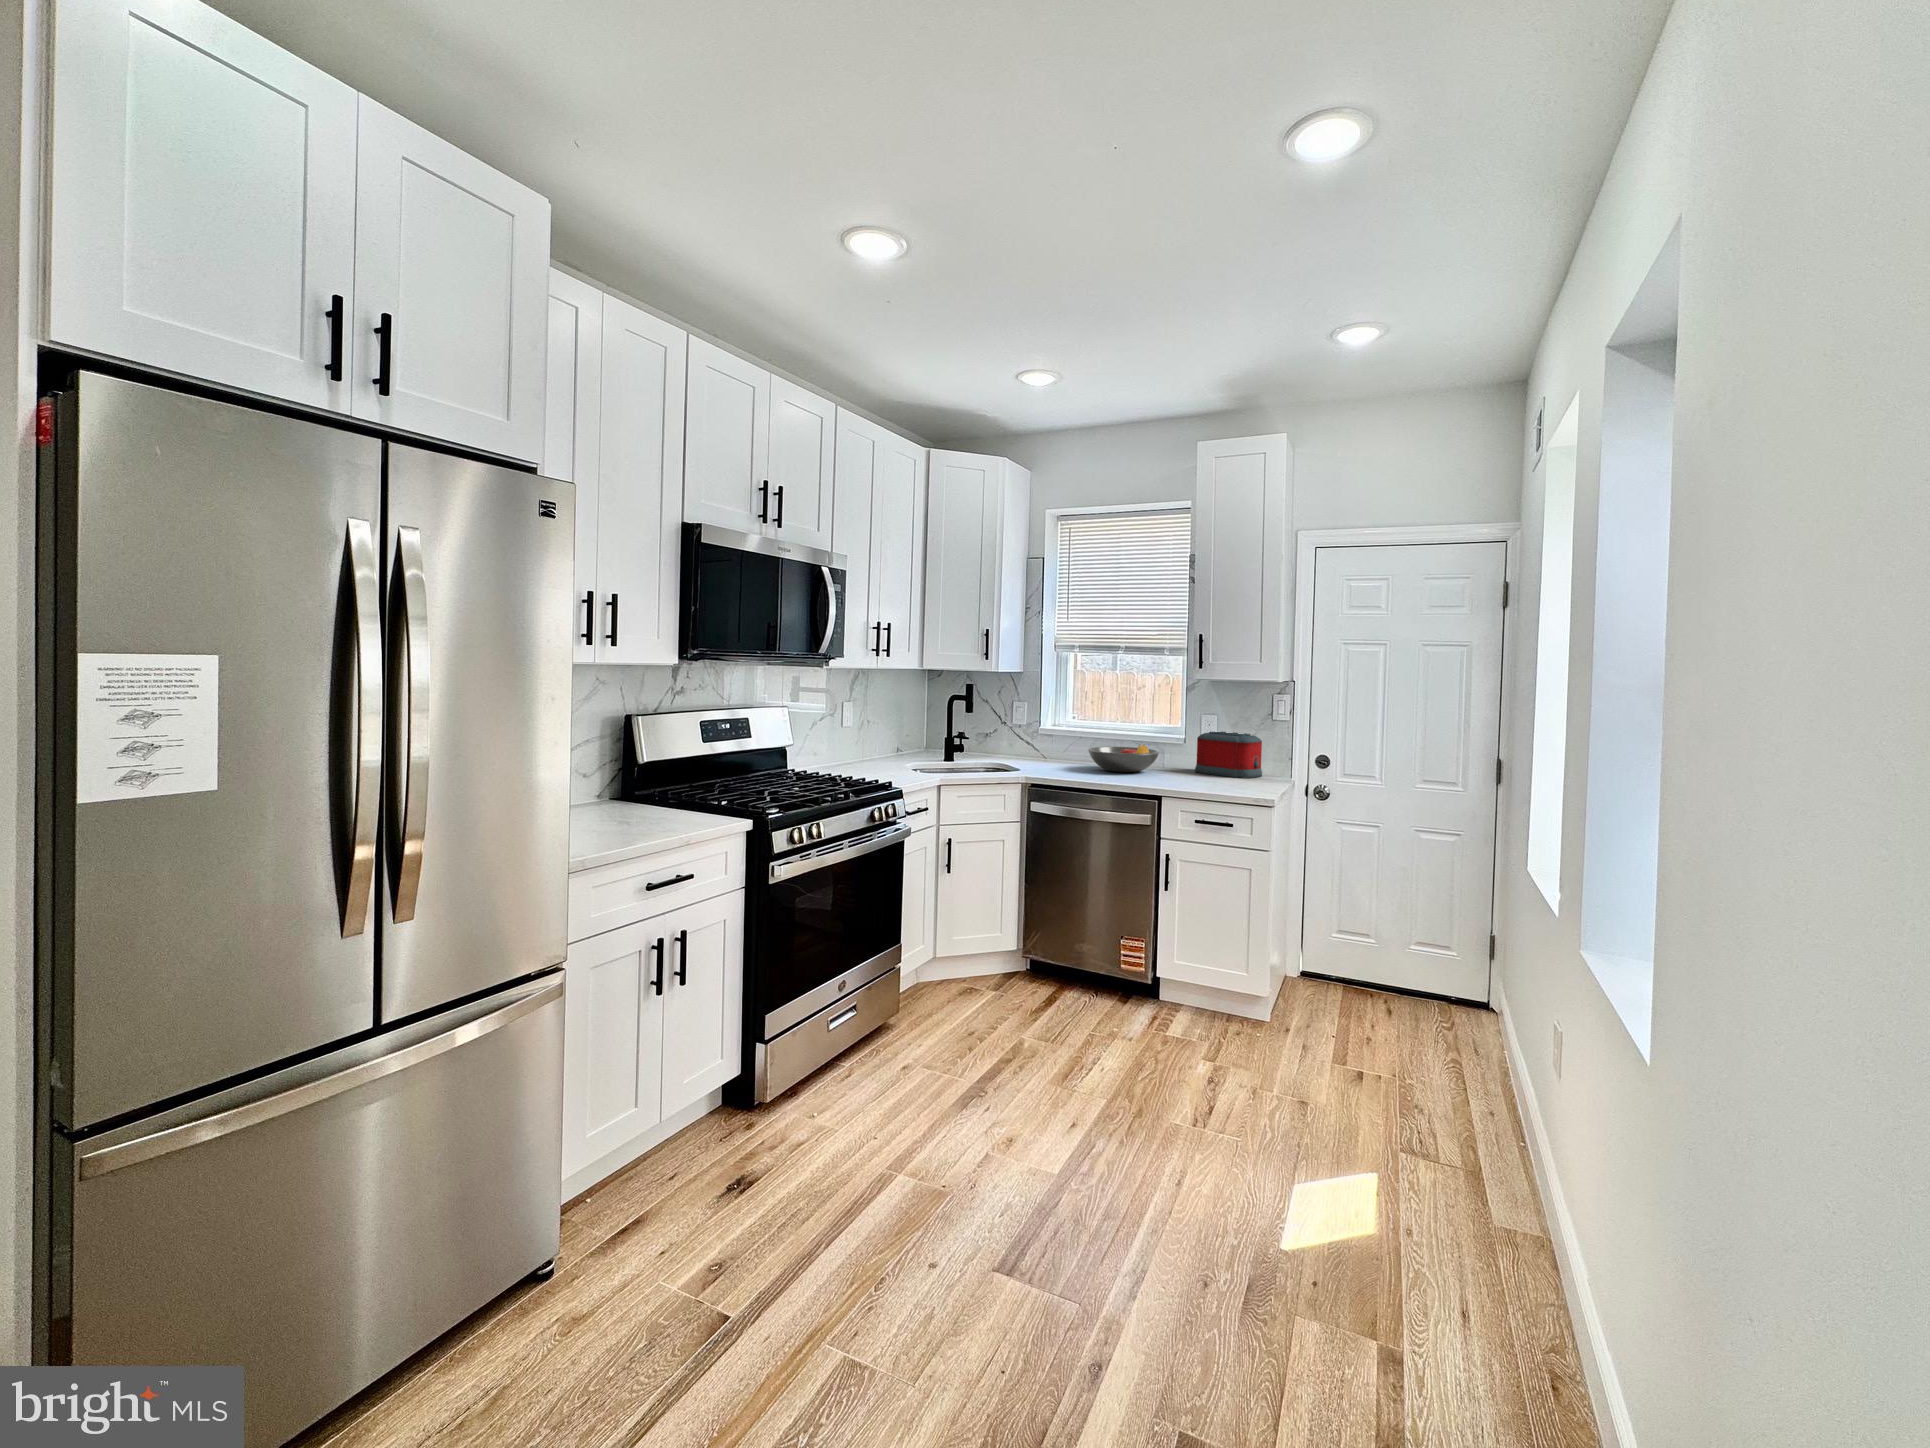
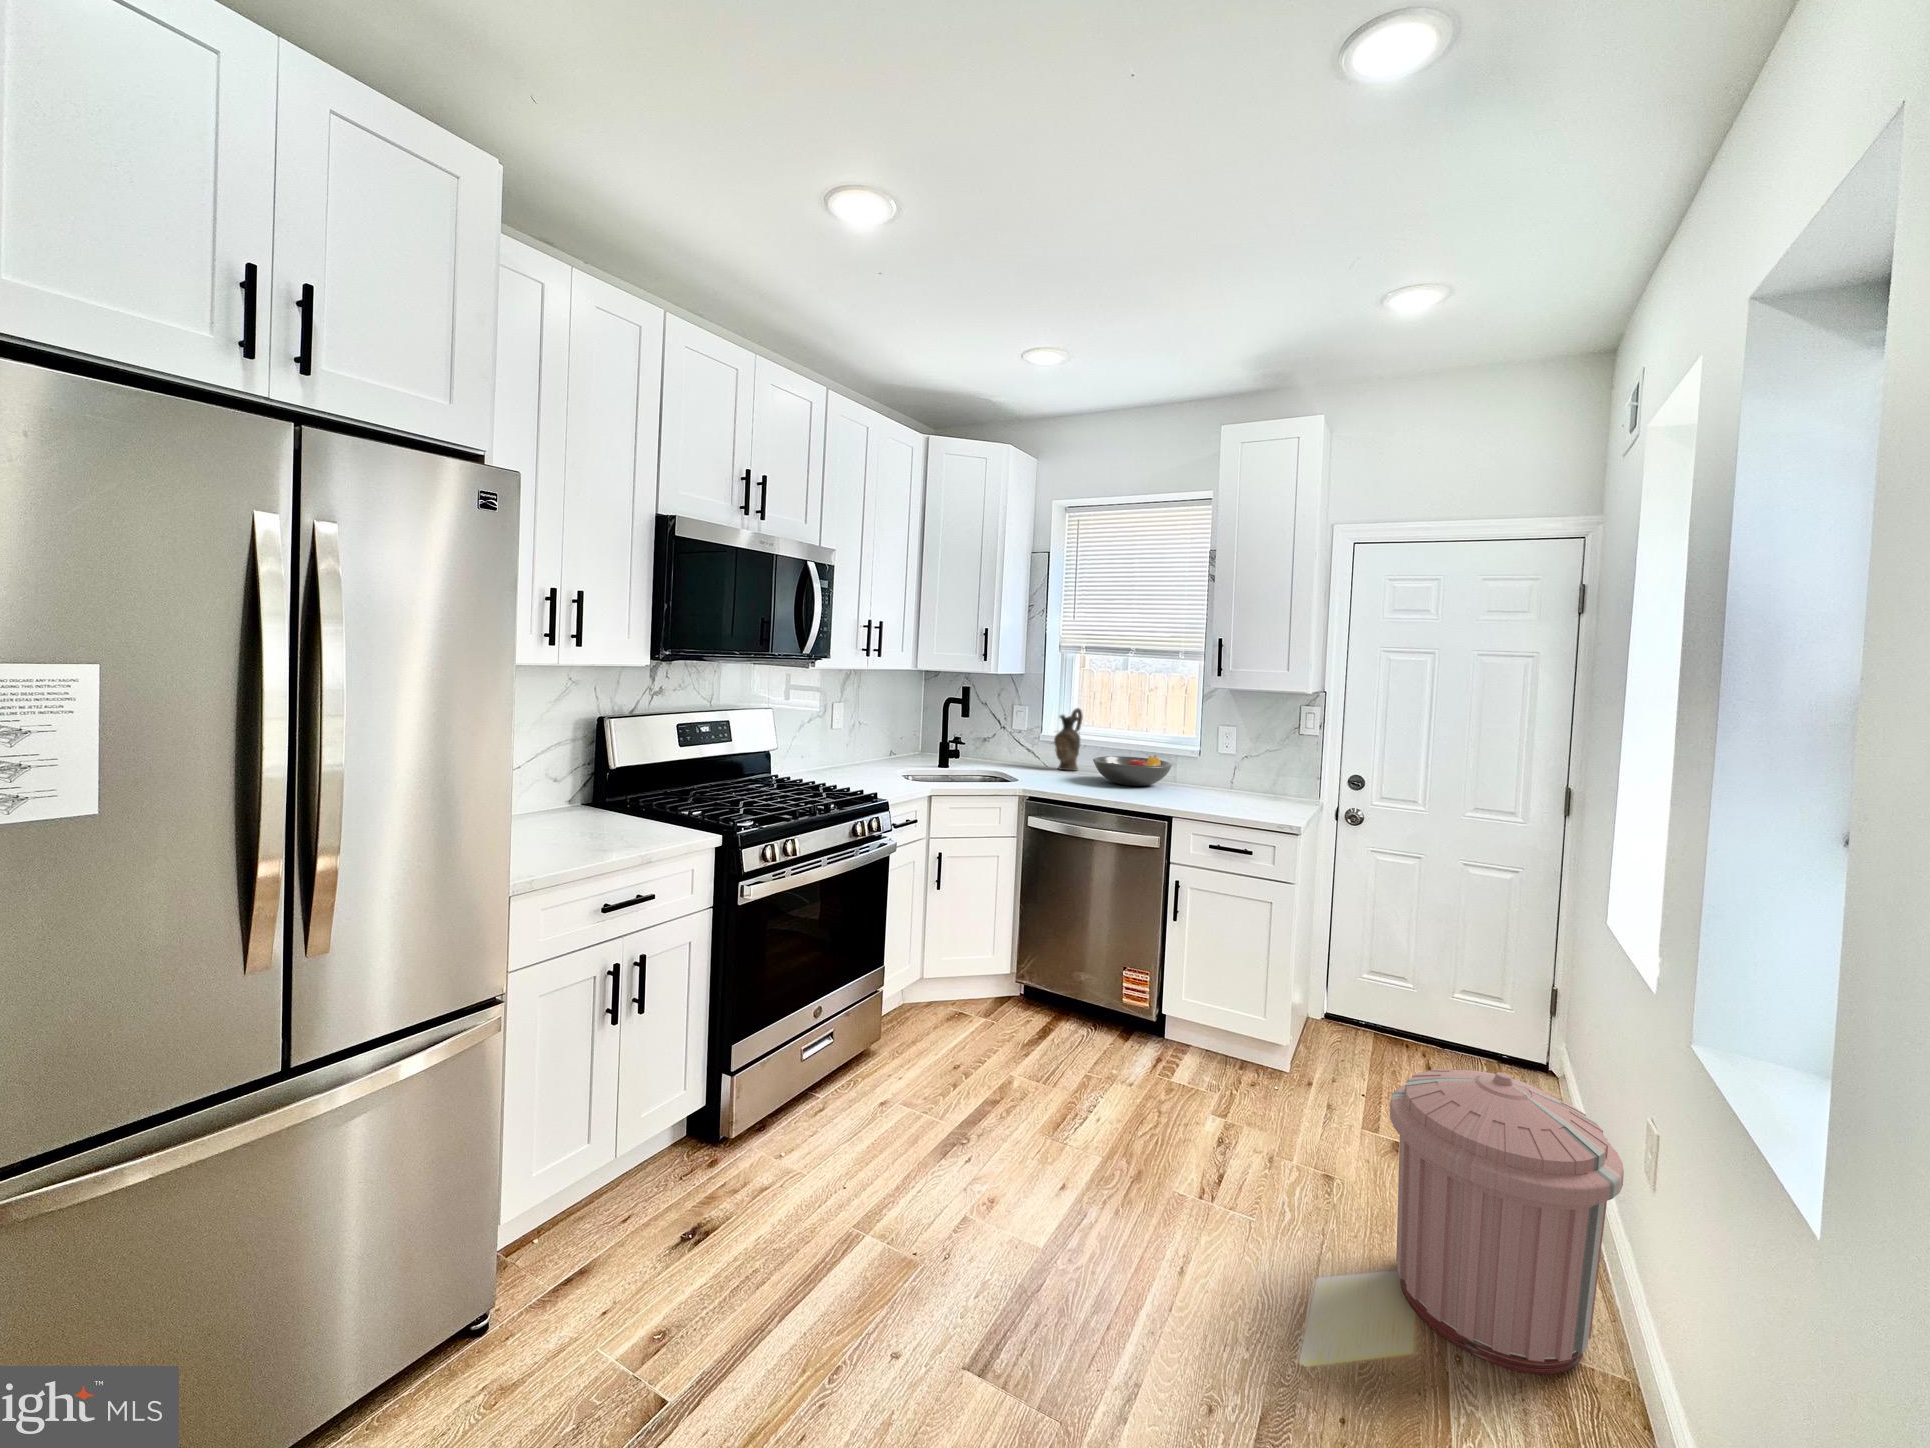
ceramic pitcher: none [1052,704,1077,762] -> present [1054,708,1083,771]
toaster: present [1195,732,1262,778] -> none [1212,743,1289,797]
trash can: none [1351,992,1537,1239] -> present [1390,1069,1624,1374]

